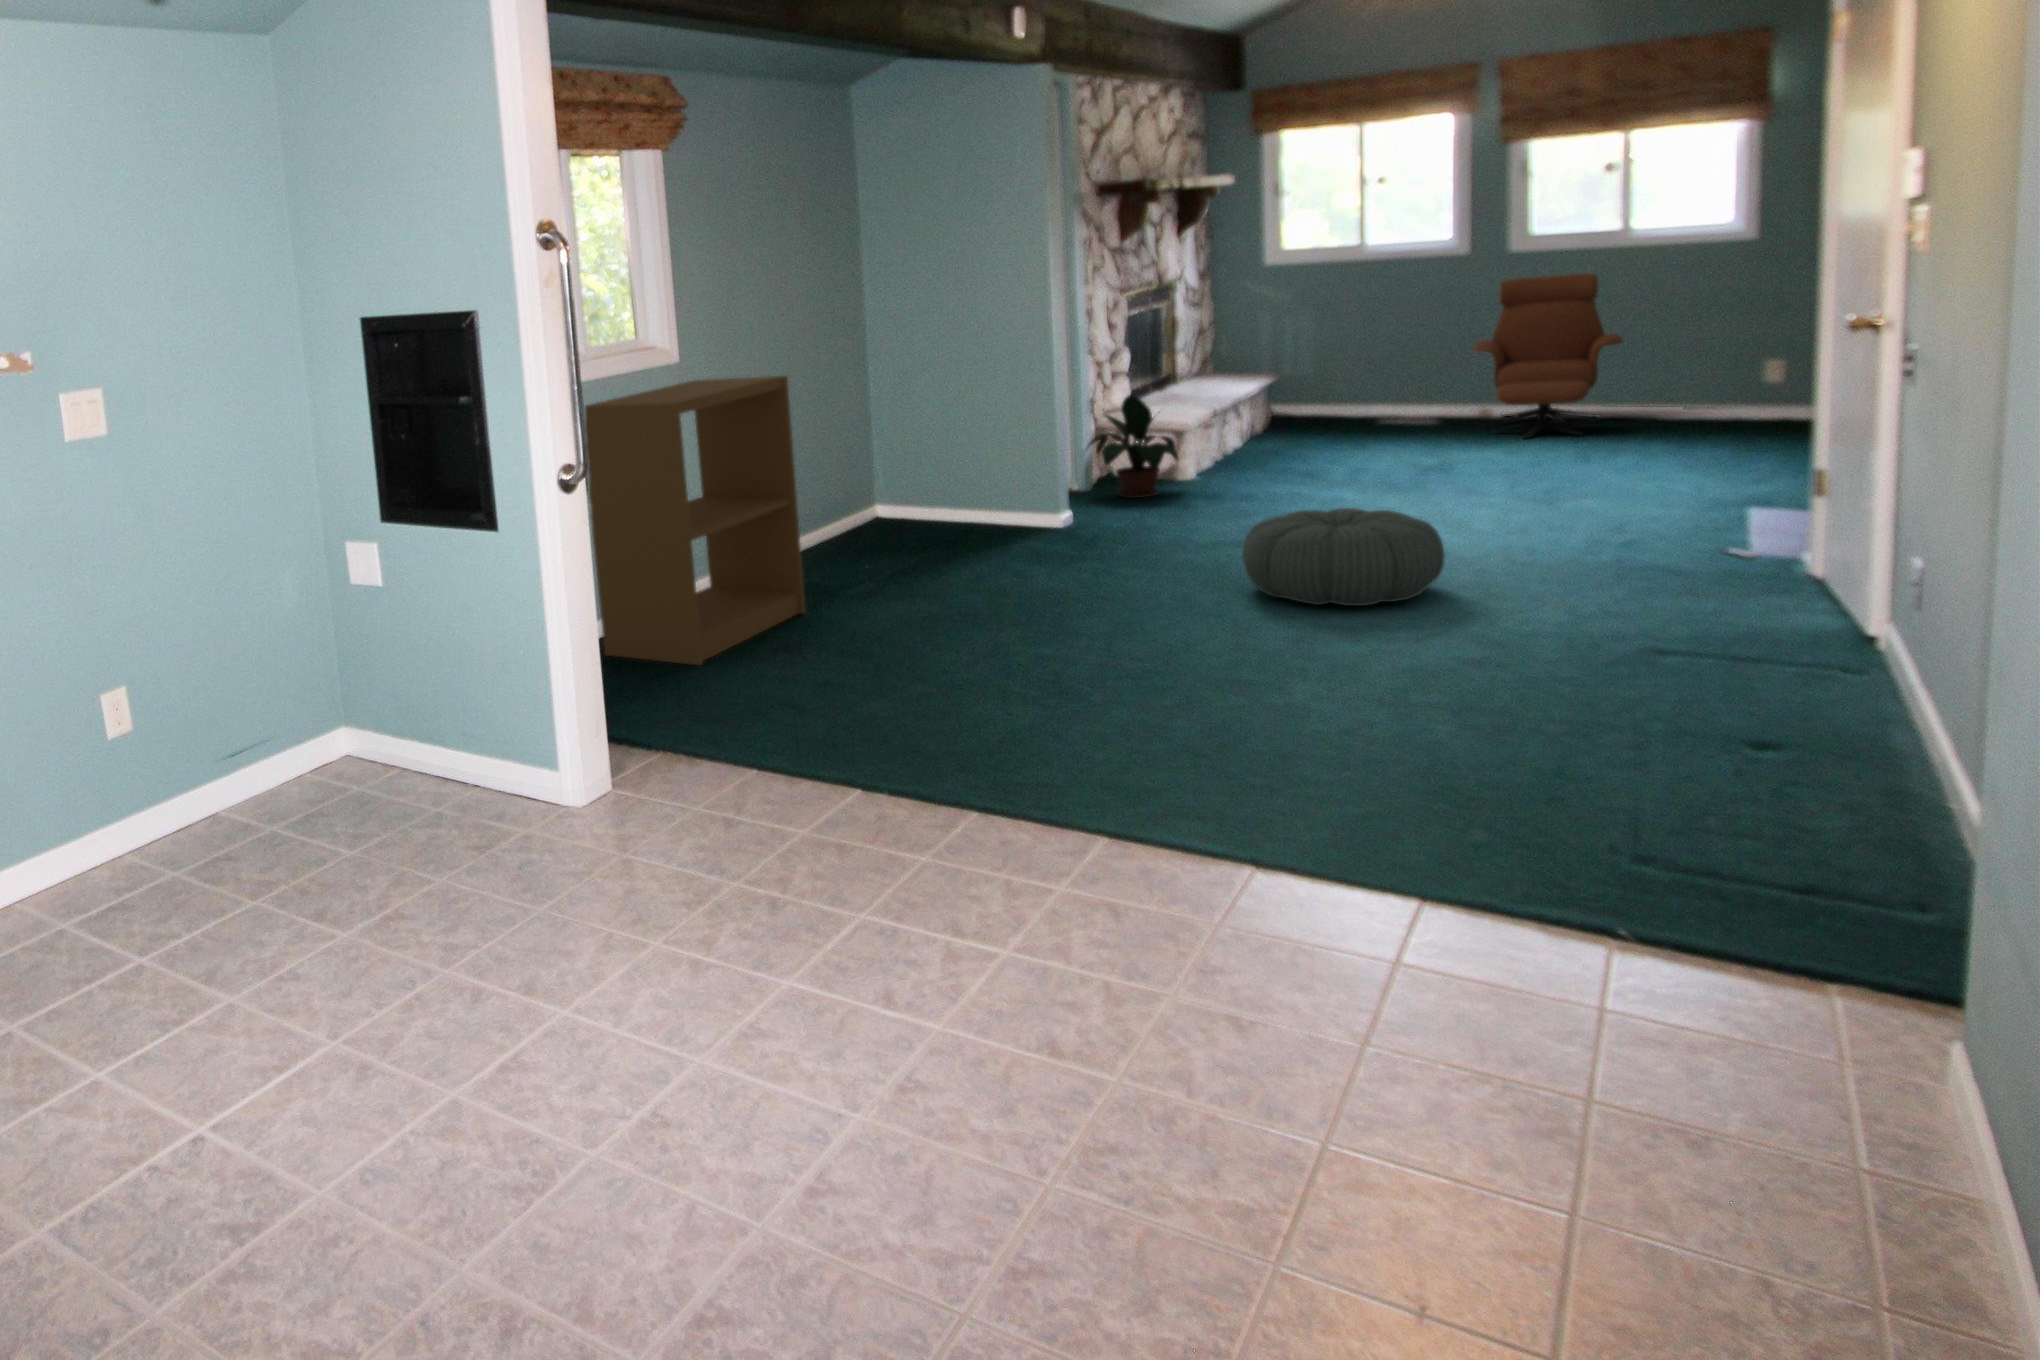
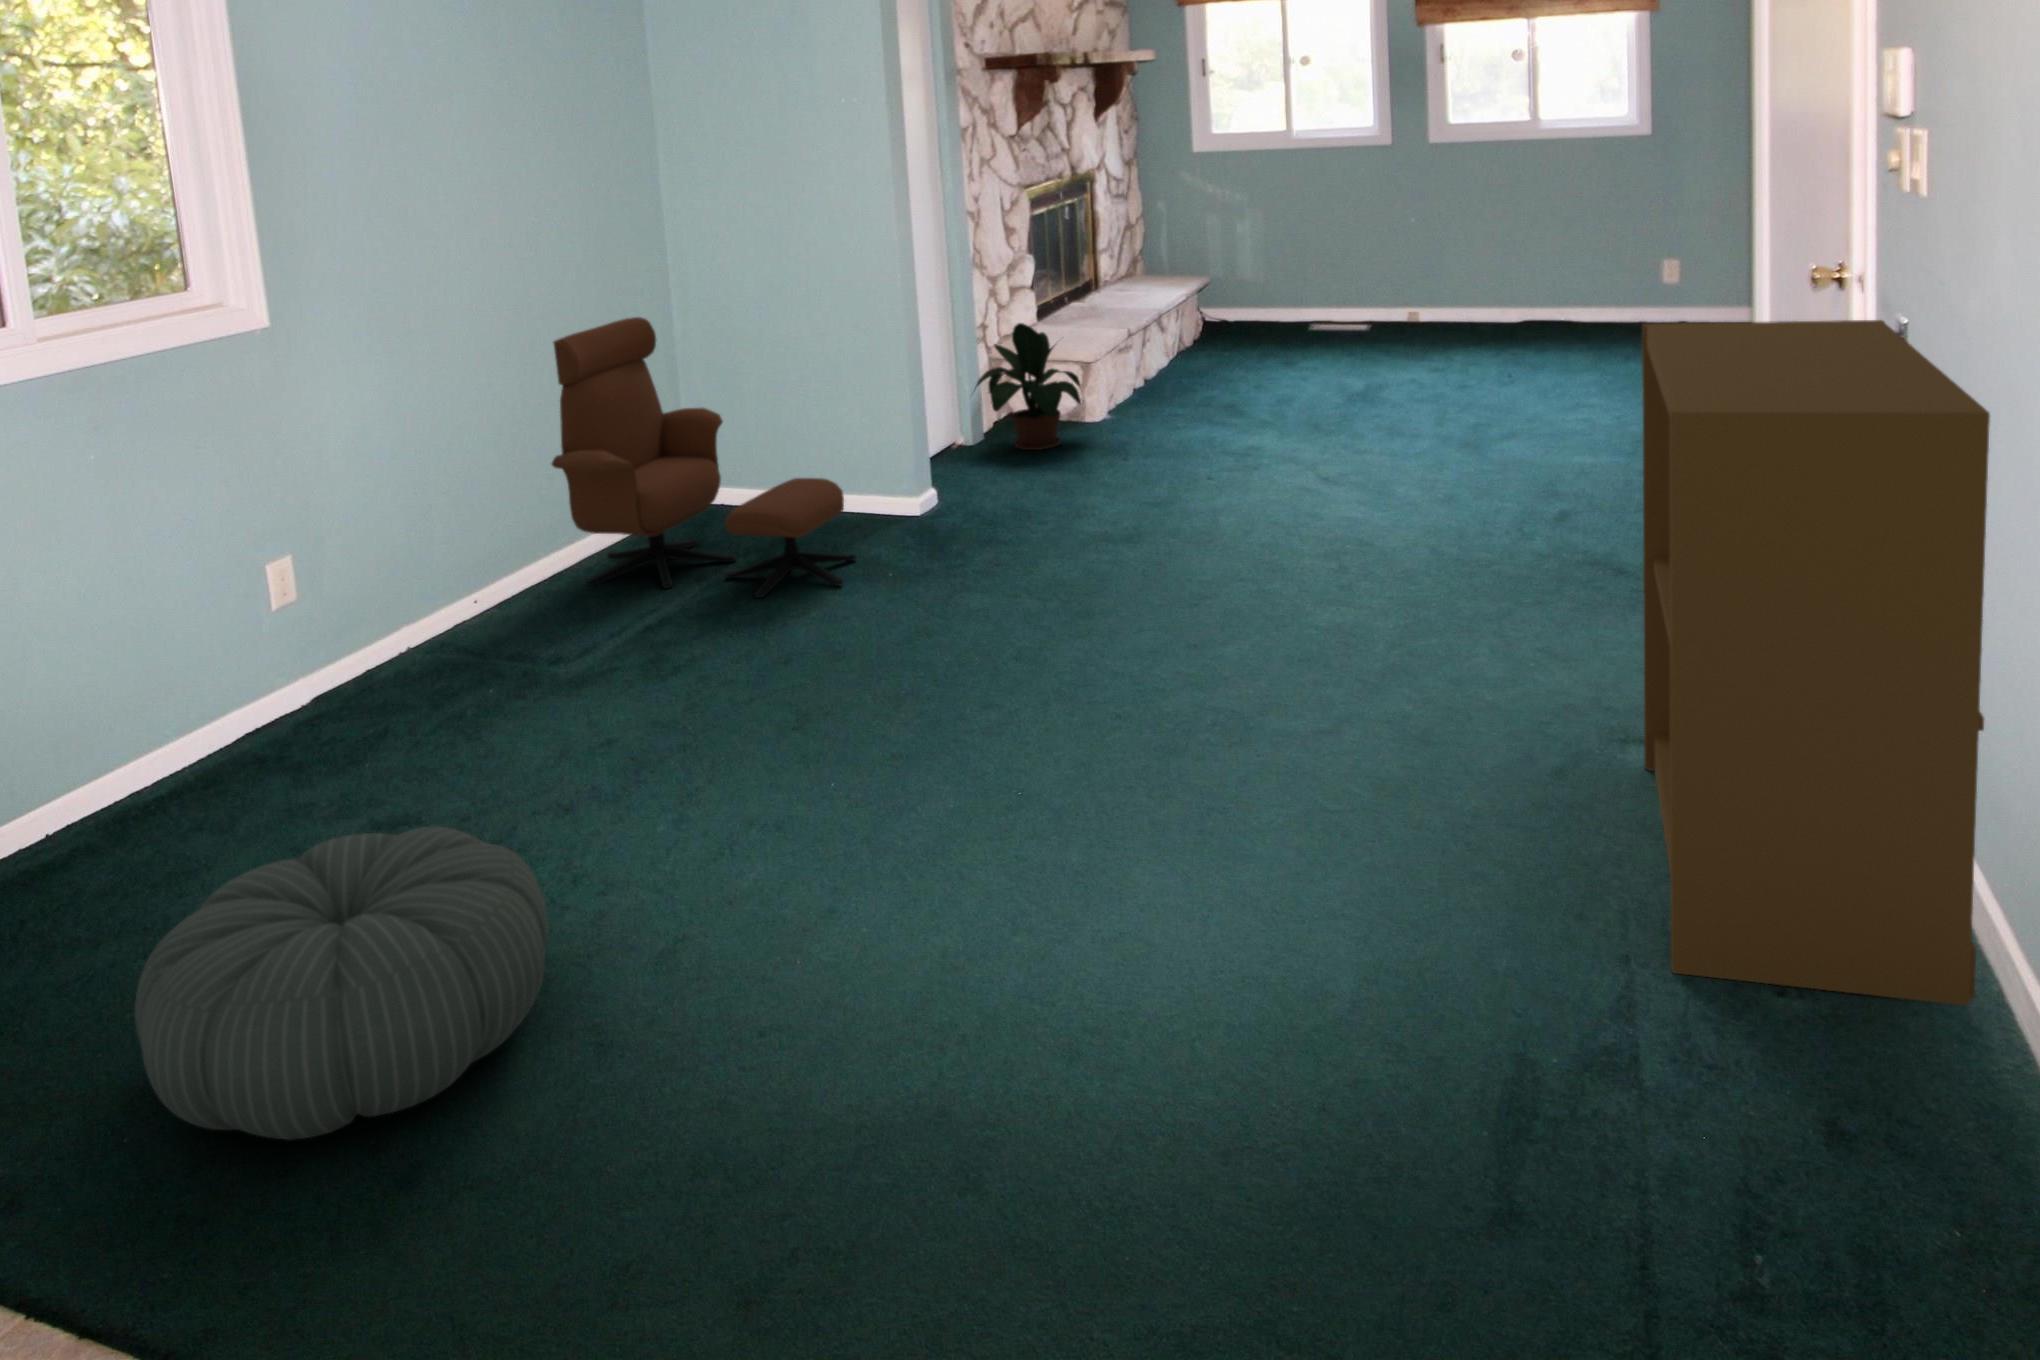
lounge chair: present [1474,274,1623,438] -> present [552,317,856,598]
bookshelf: present [583,376,805,665] -> present [1642,320,1990,1006]
pouf: present [1242,508,1444,606] -> present [135,826,548,1140]

